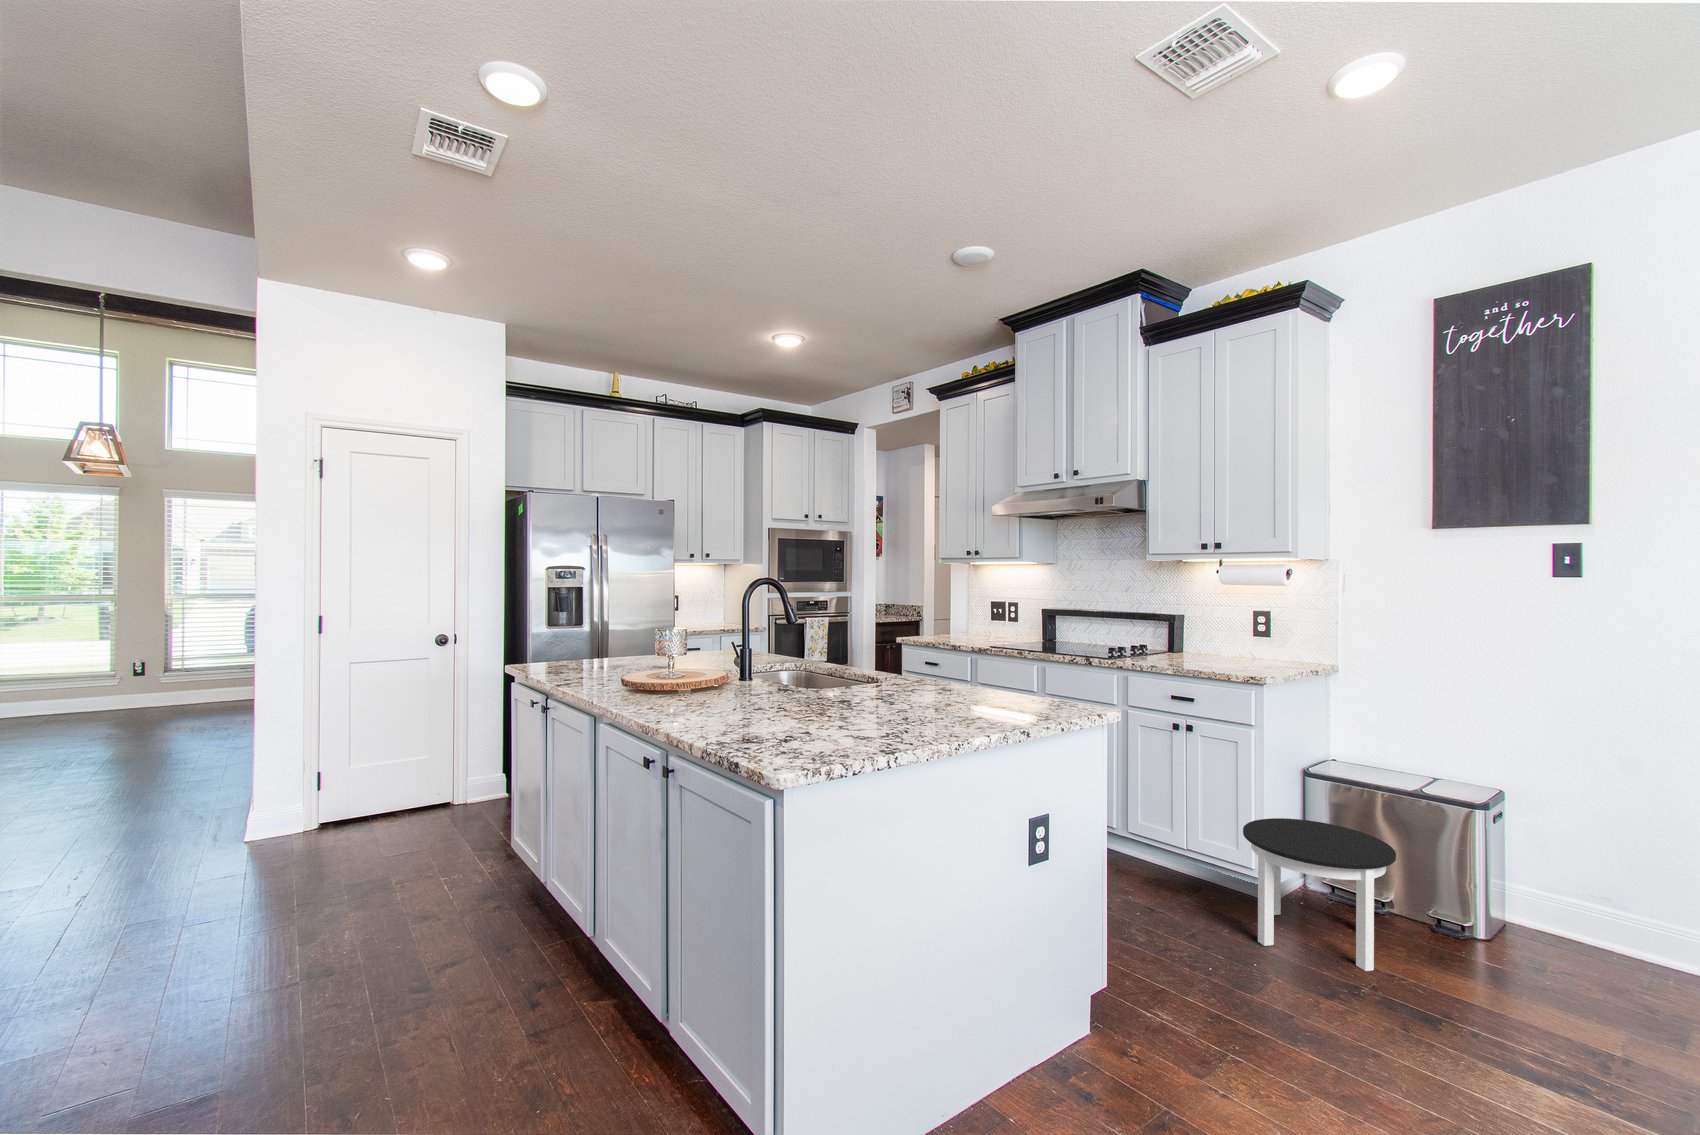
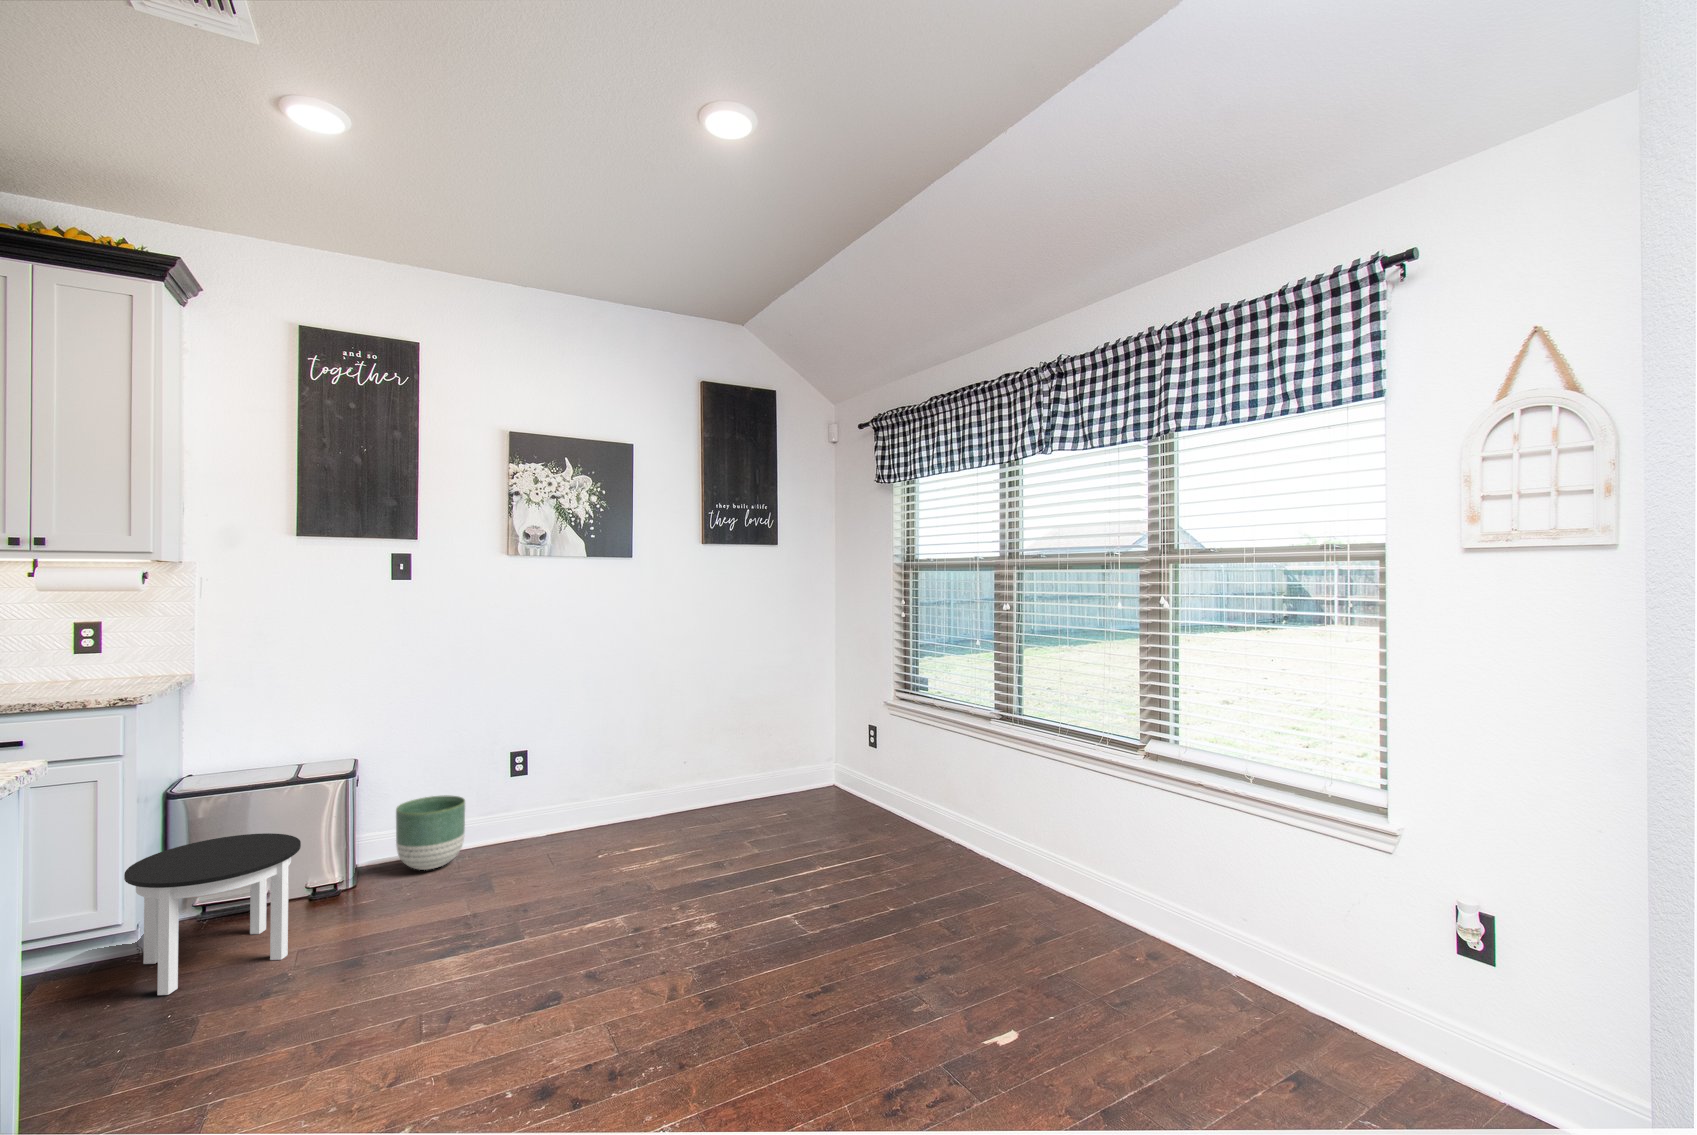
planter: none [1549,865,1665,972] -> present [396,795,465,870]

